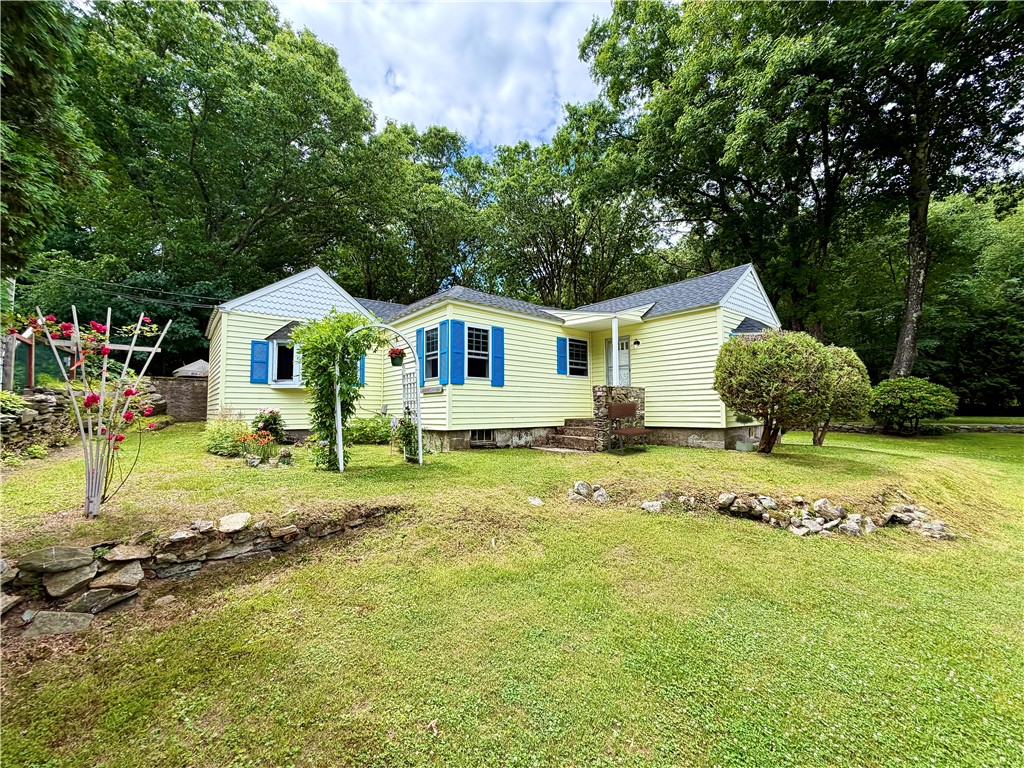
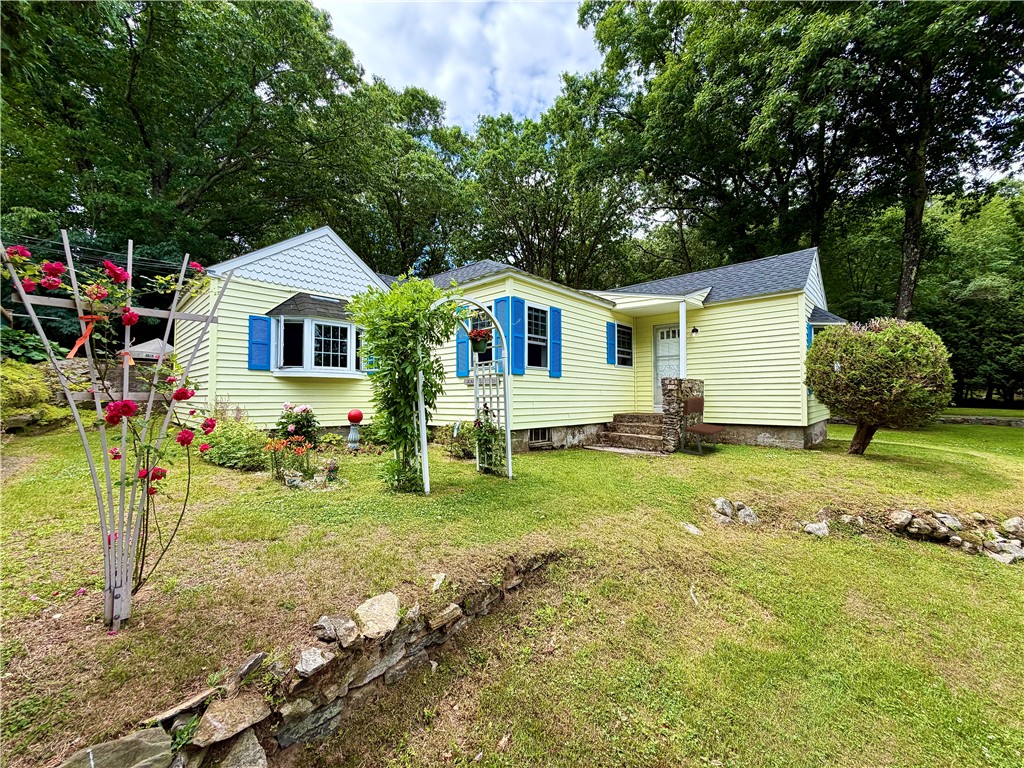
potted tree: present [735,414,754,451] -> none [809,410,831,450]

